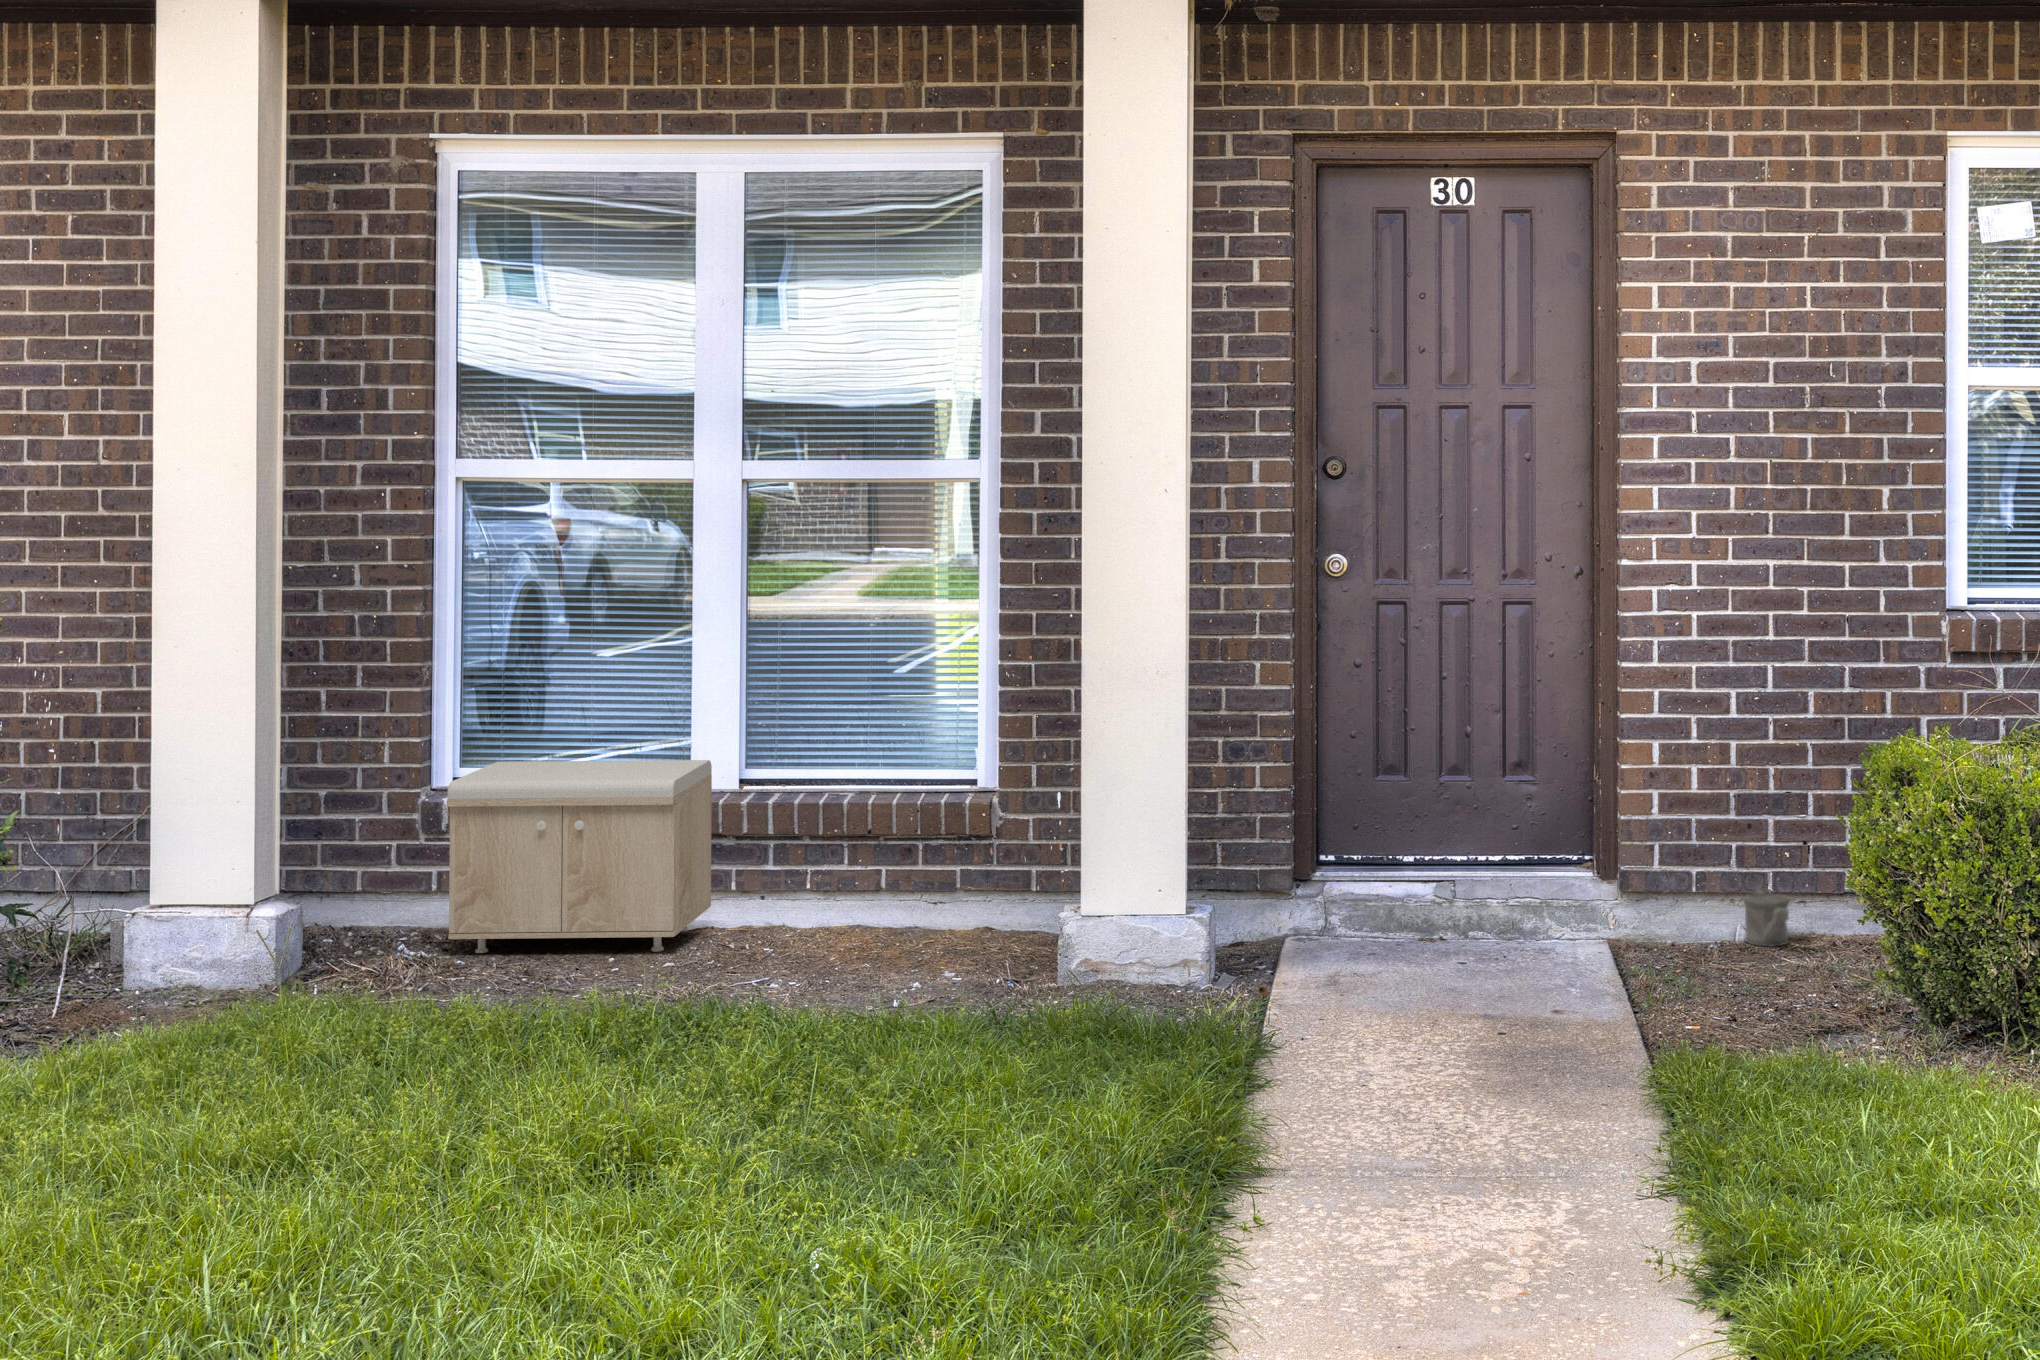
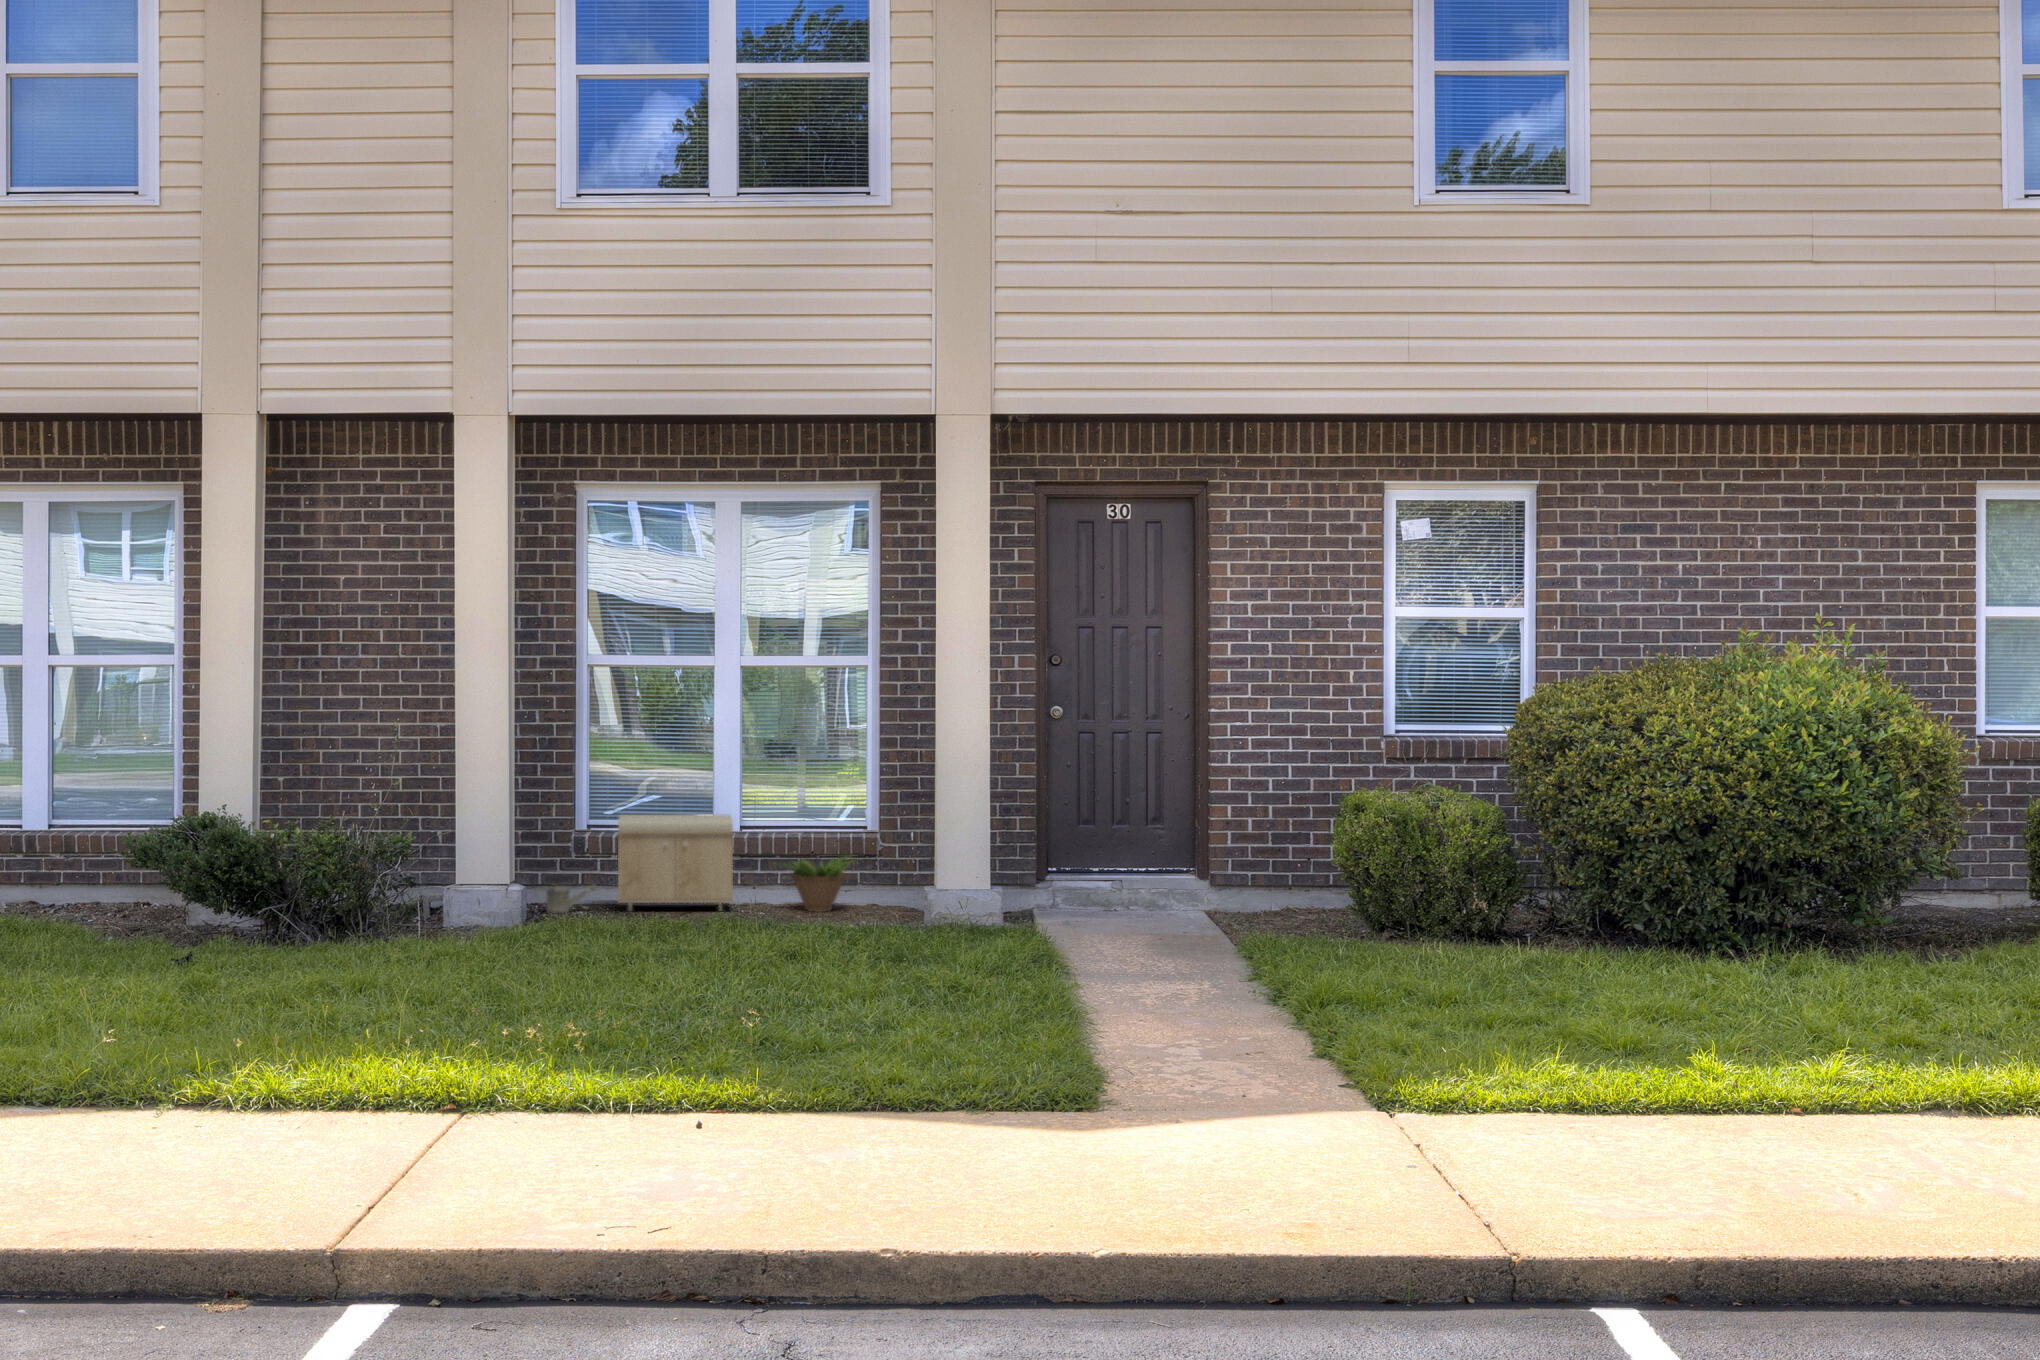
decorative plant: none [752,836,941,952] -> present [781,856,853,912]
watering can: present [1744,888,1789,946] -> present [545,884,596,913]

